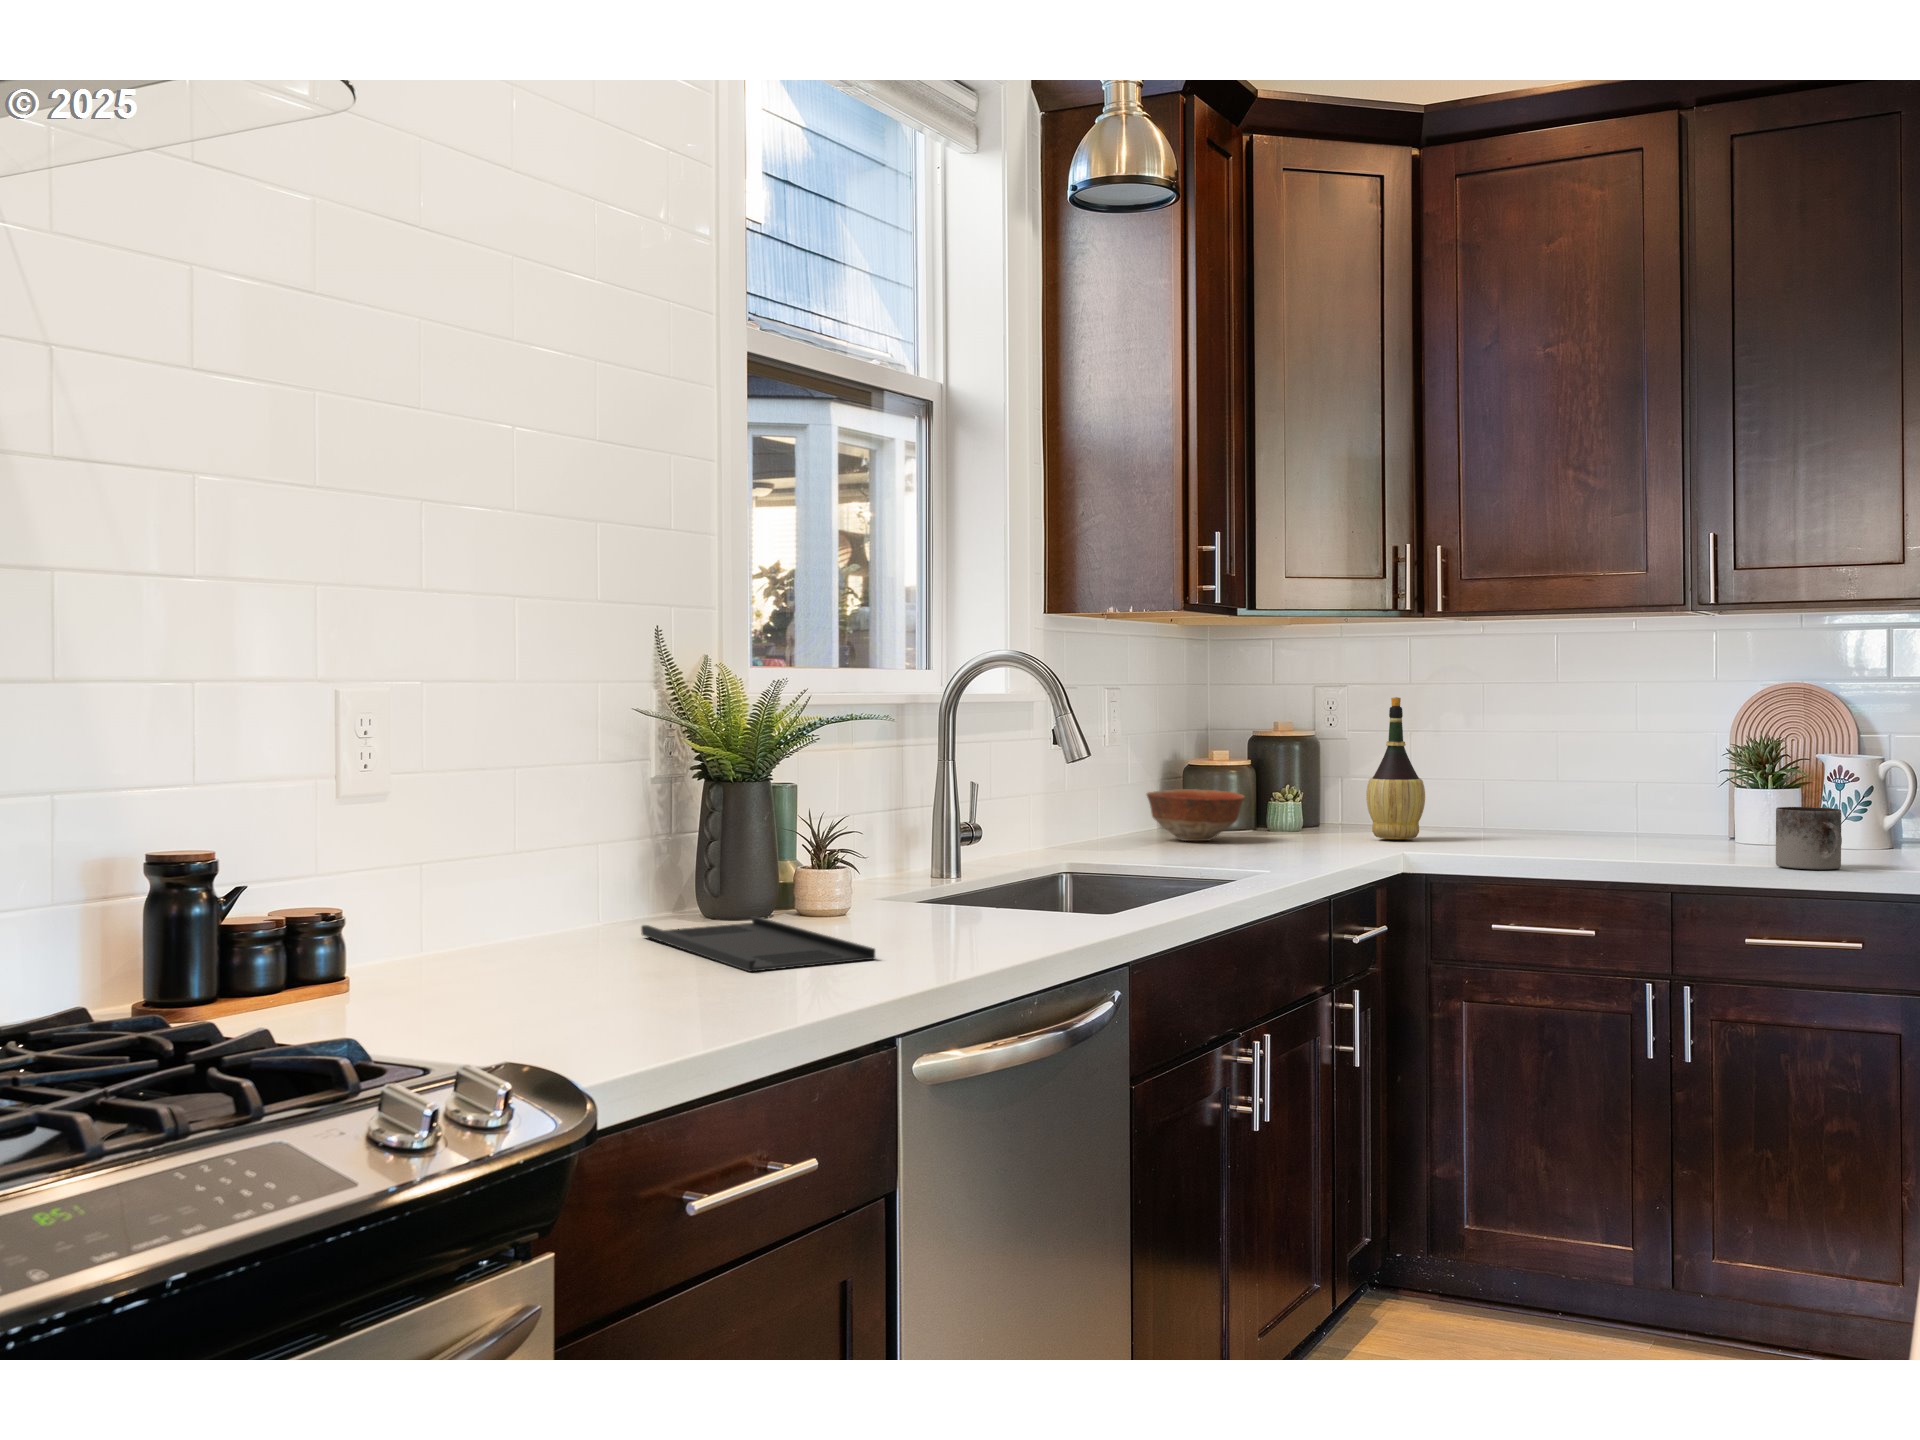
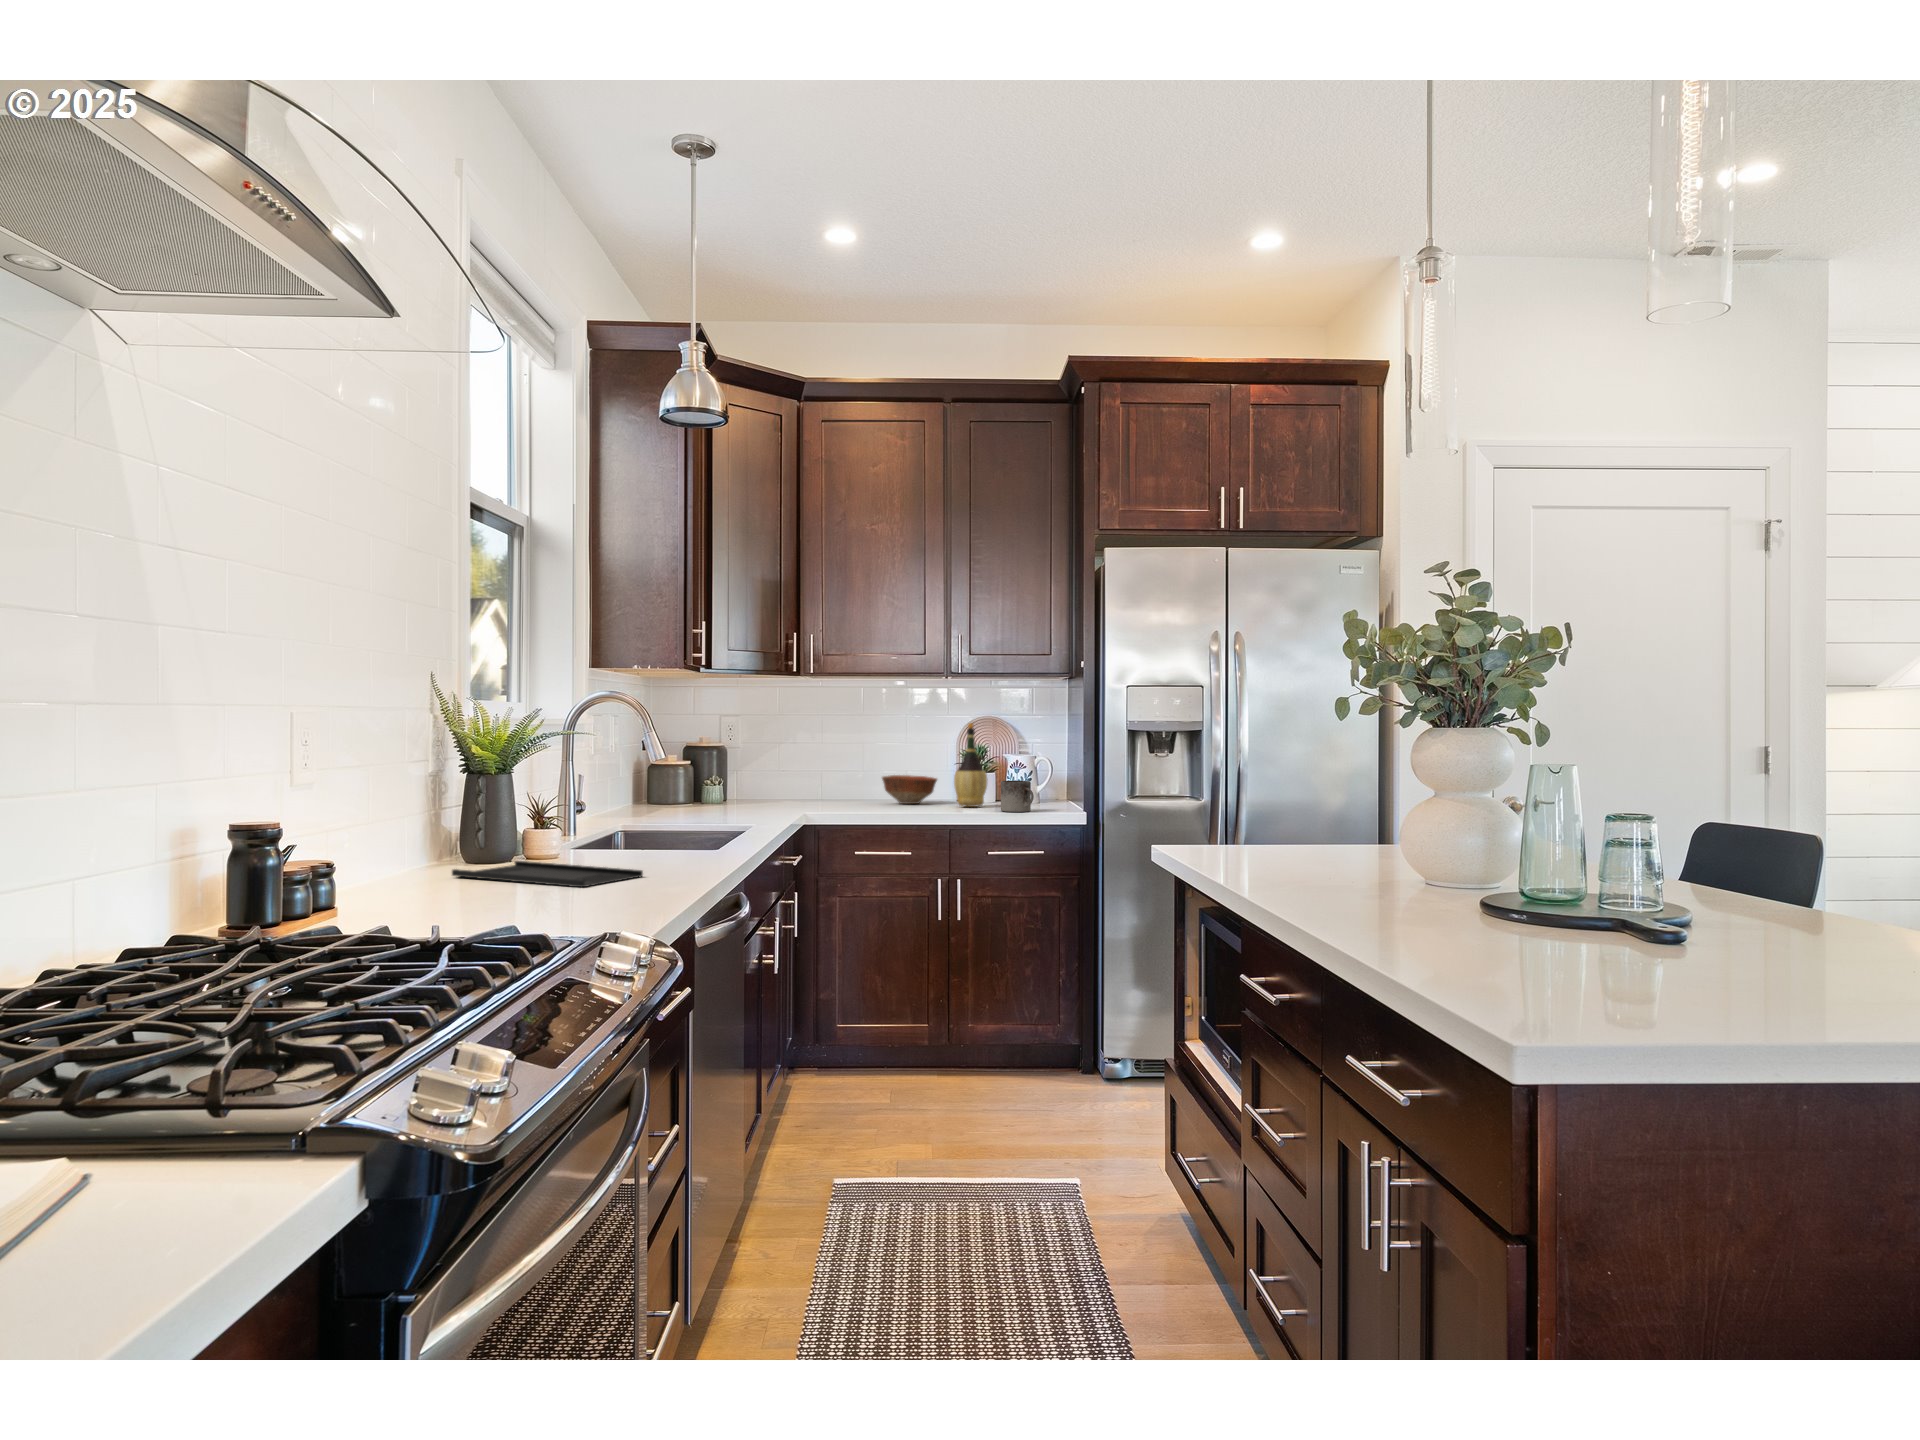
wine bottle: present [1366,697,1425,840] -> present [954,723,988,807]
bowl: present [1147,789,1245,841] -> present [882,775,937,804]

